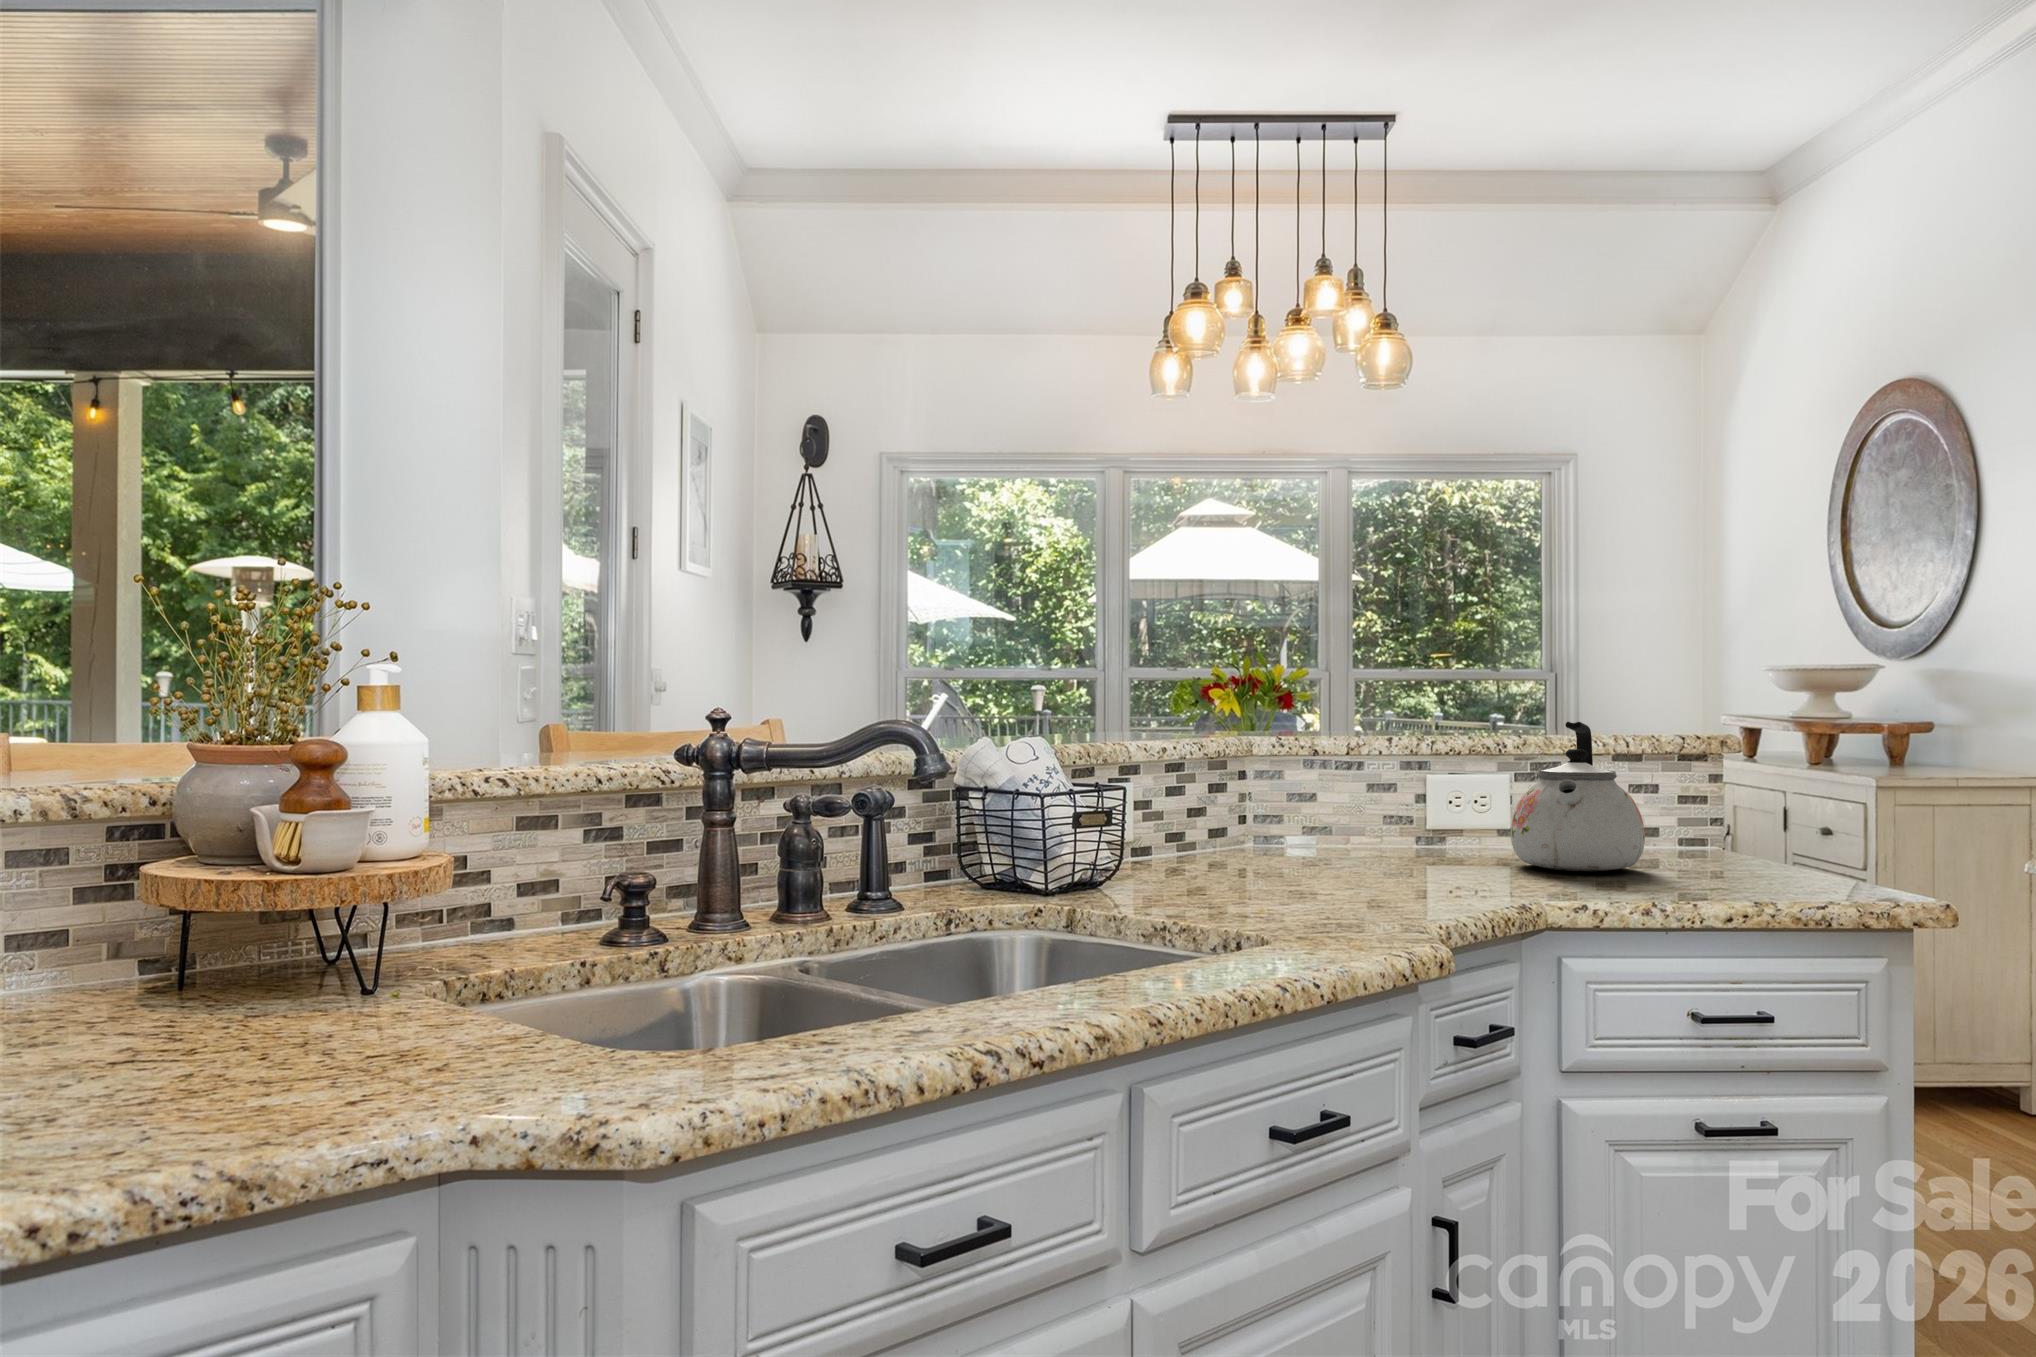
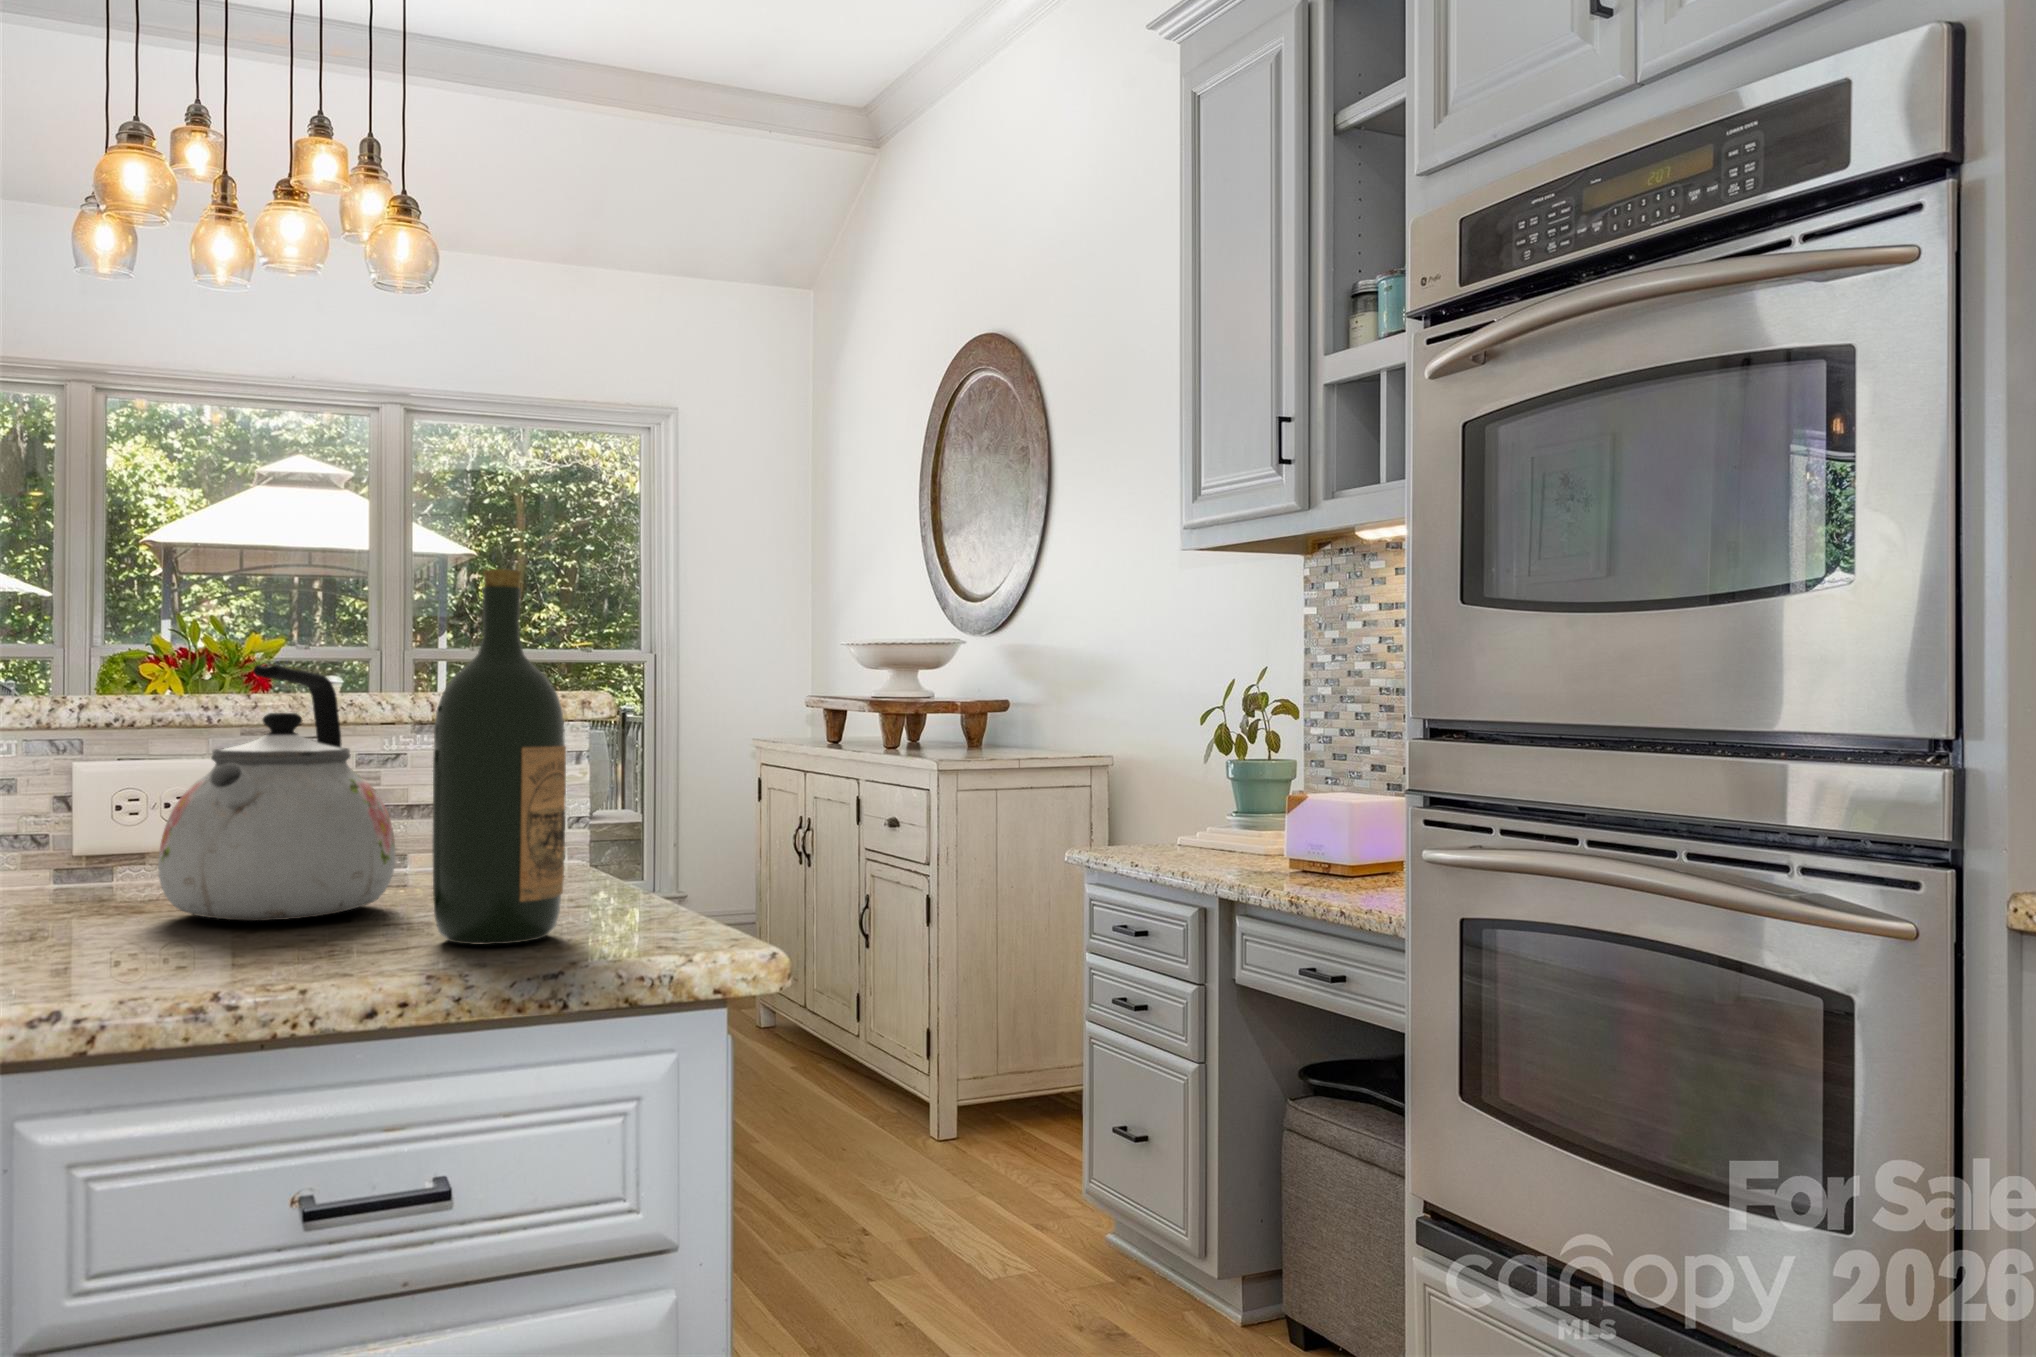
wine bottle: none [1704,668,1787,891] -> present [433,569,566,945]

